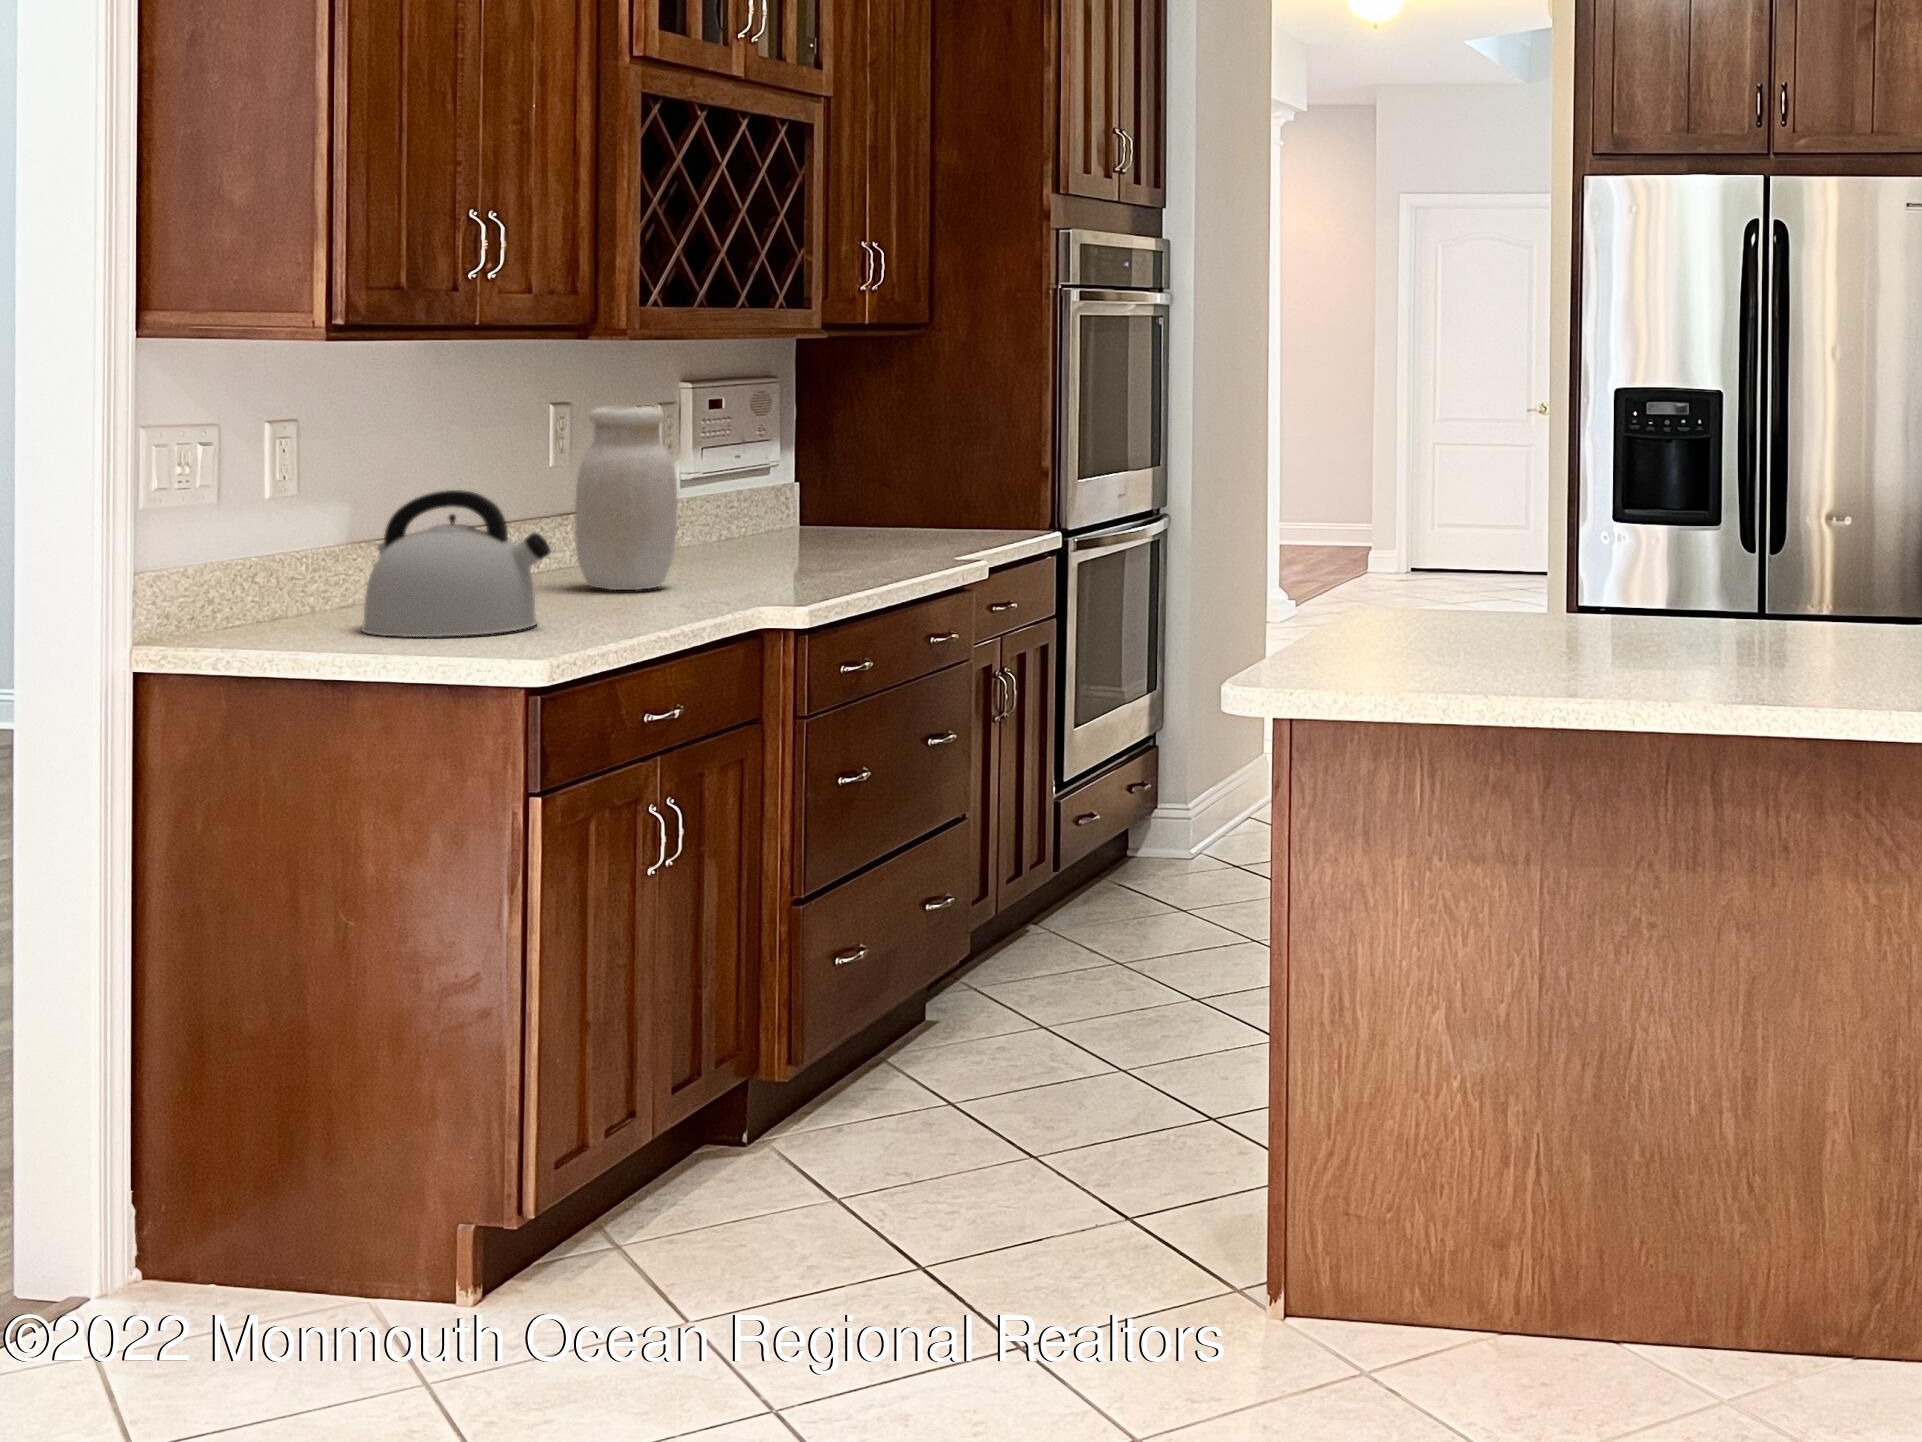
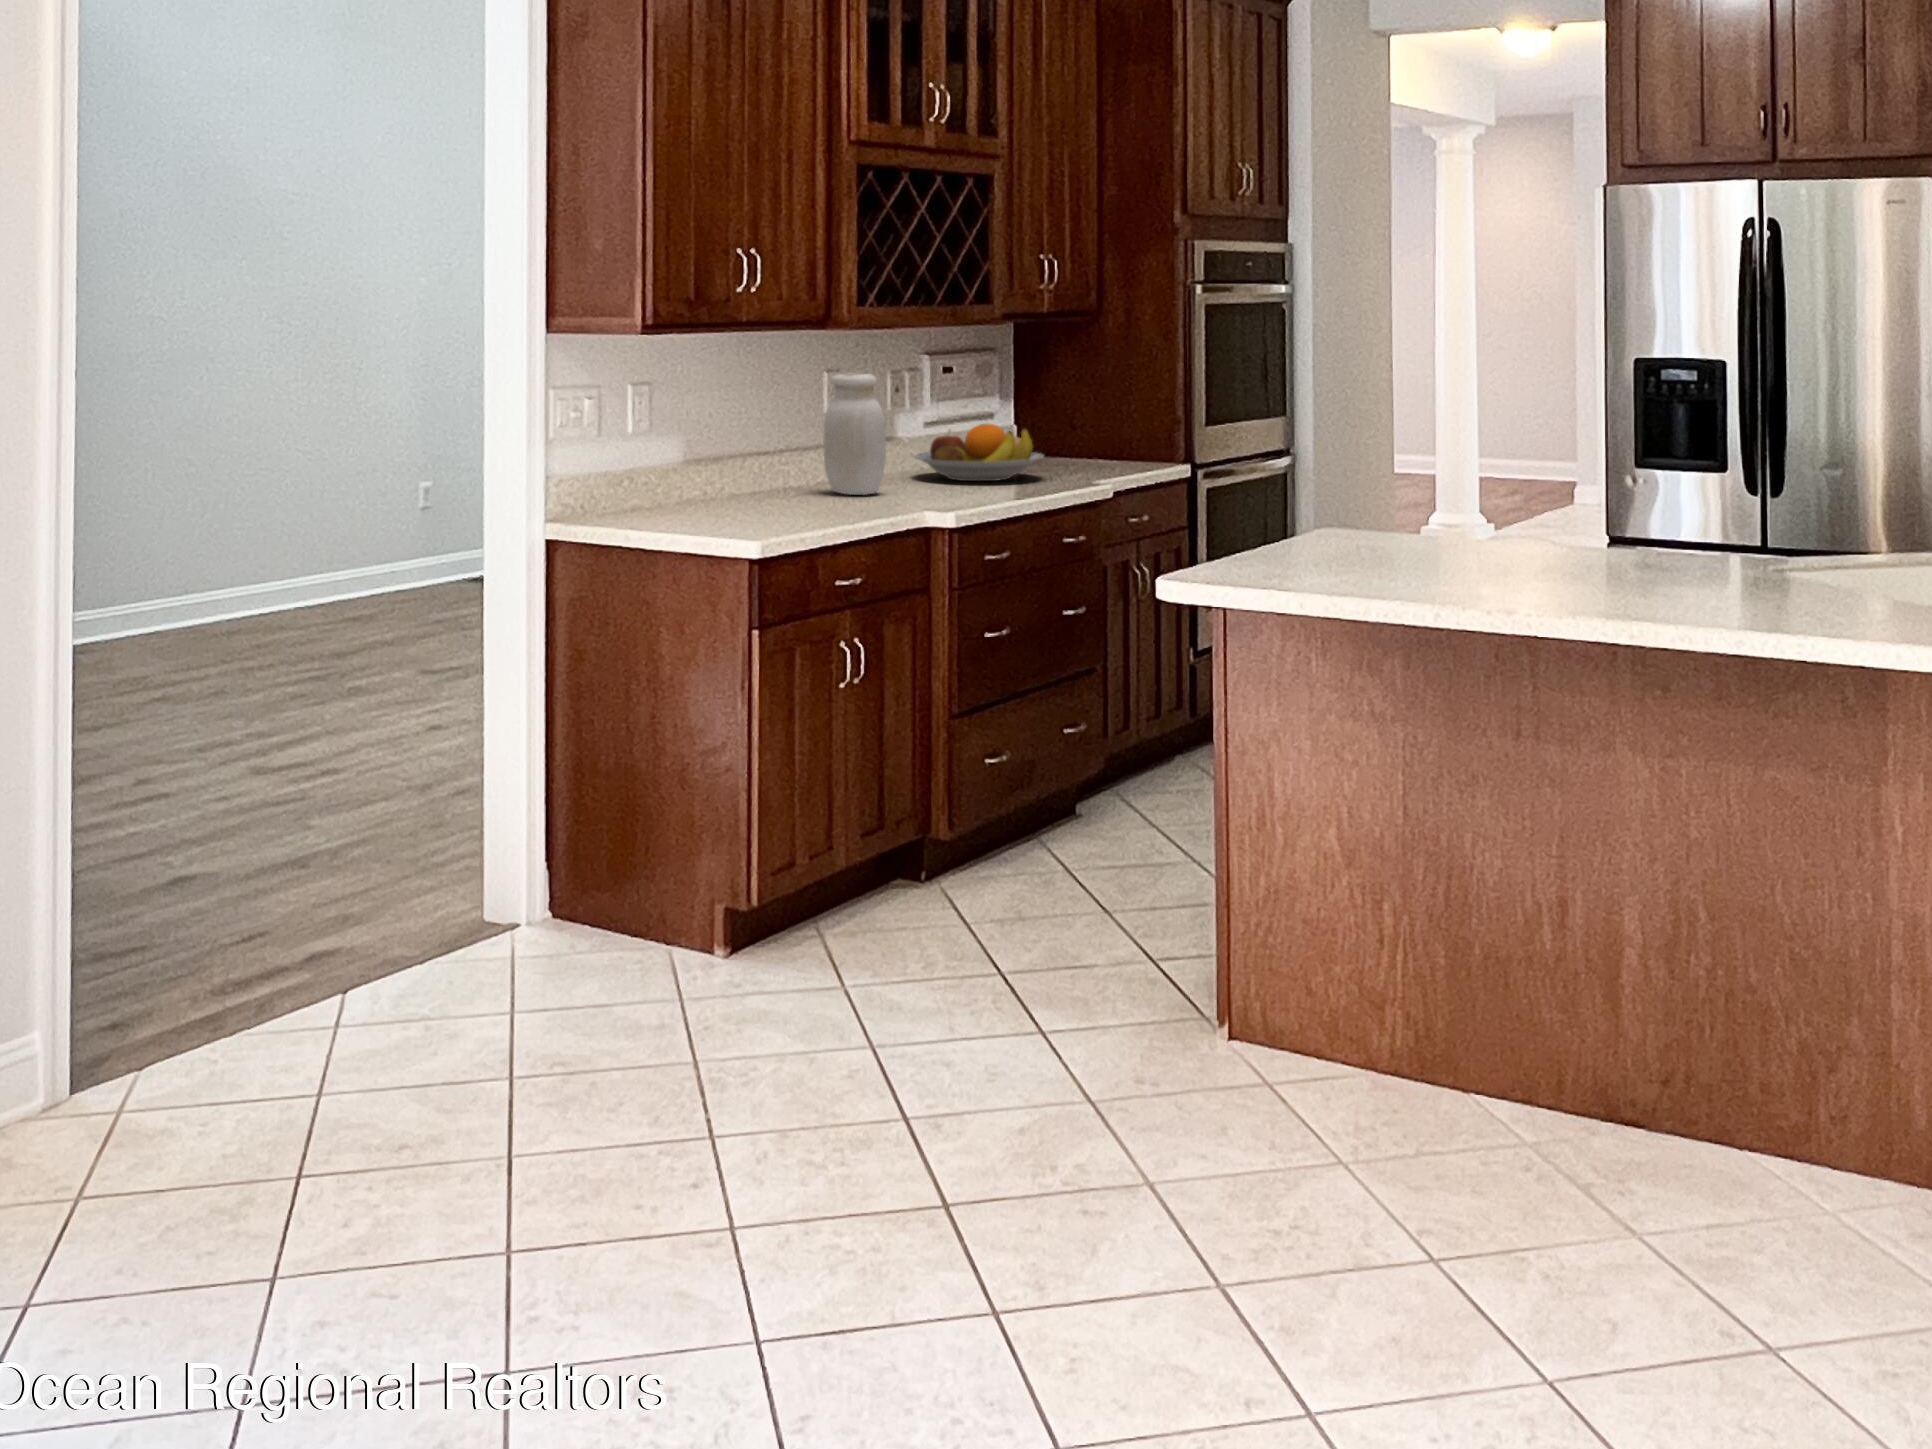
fruit bowl: none [693,480,890,564] -> present [915,424,1043,481]
kettle: present [362,490,551,637] -> none [680,428,786,519]

